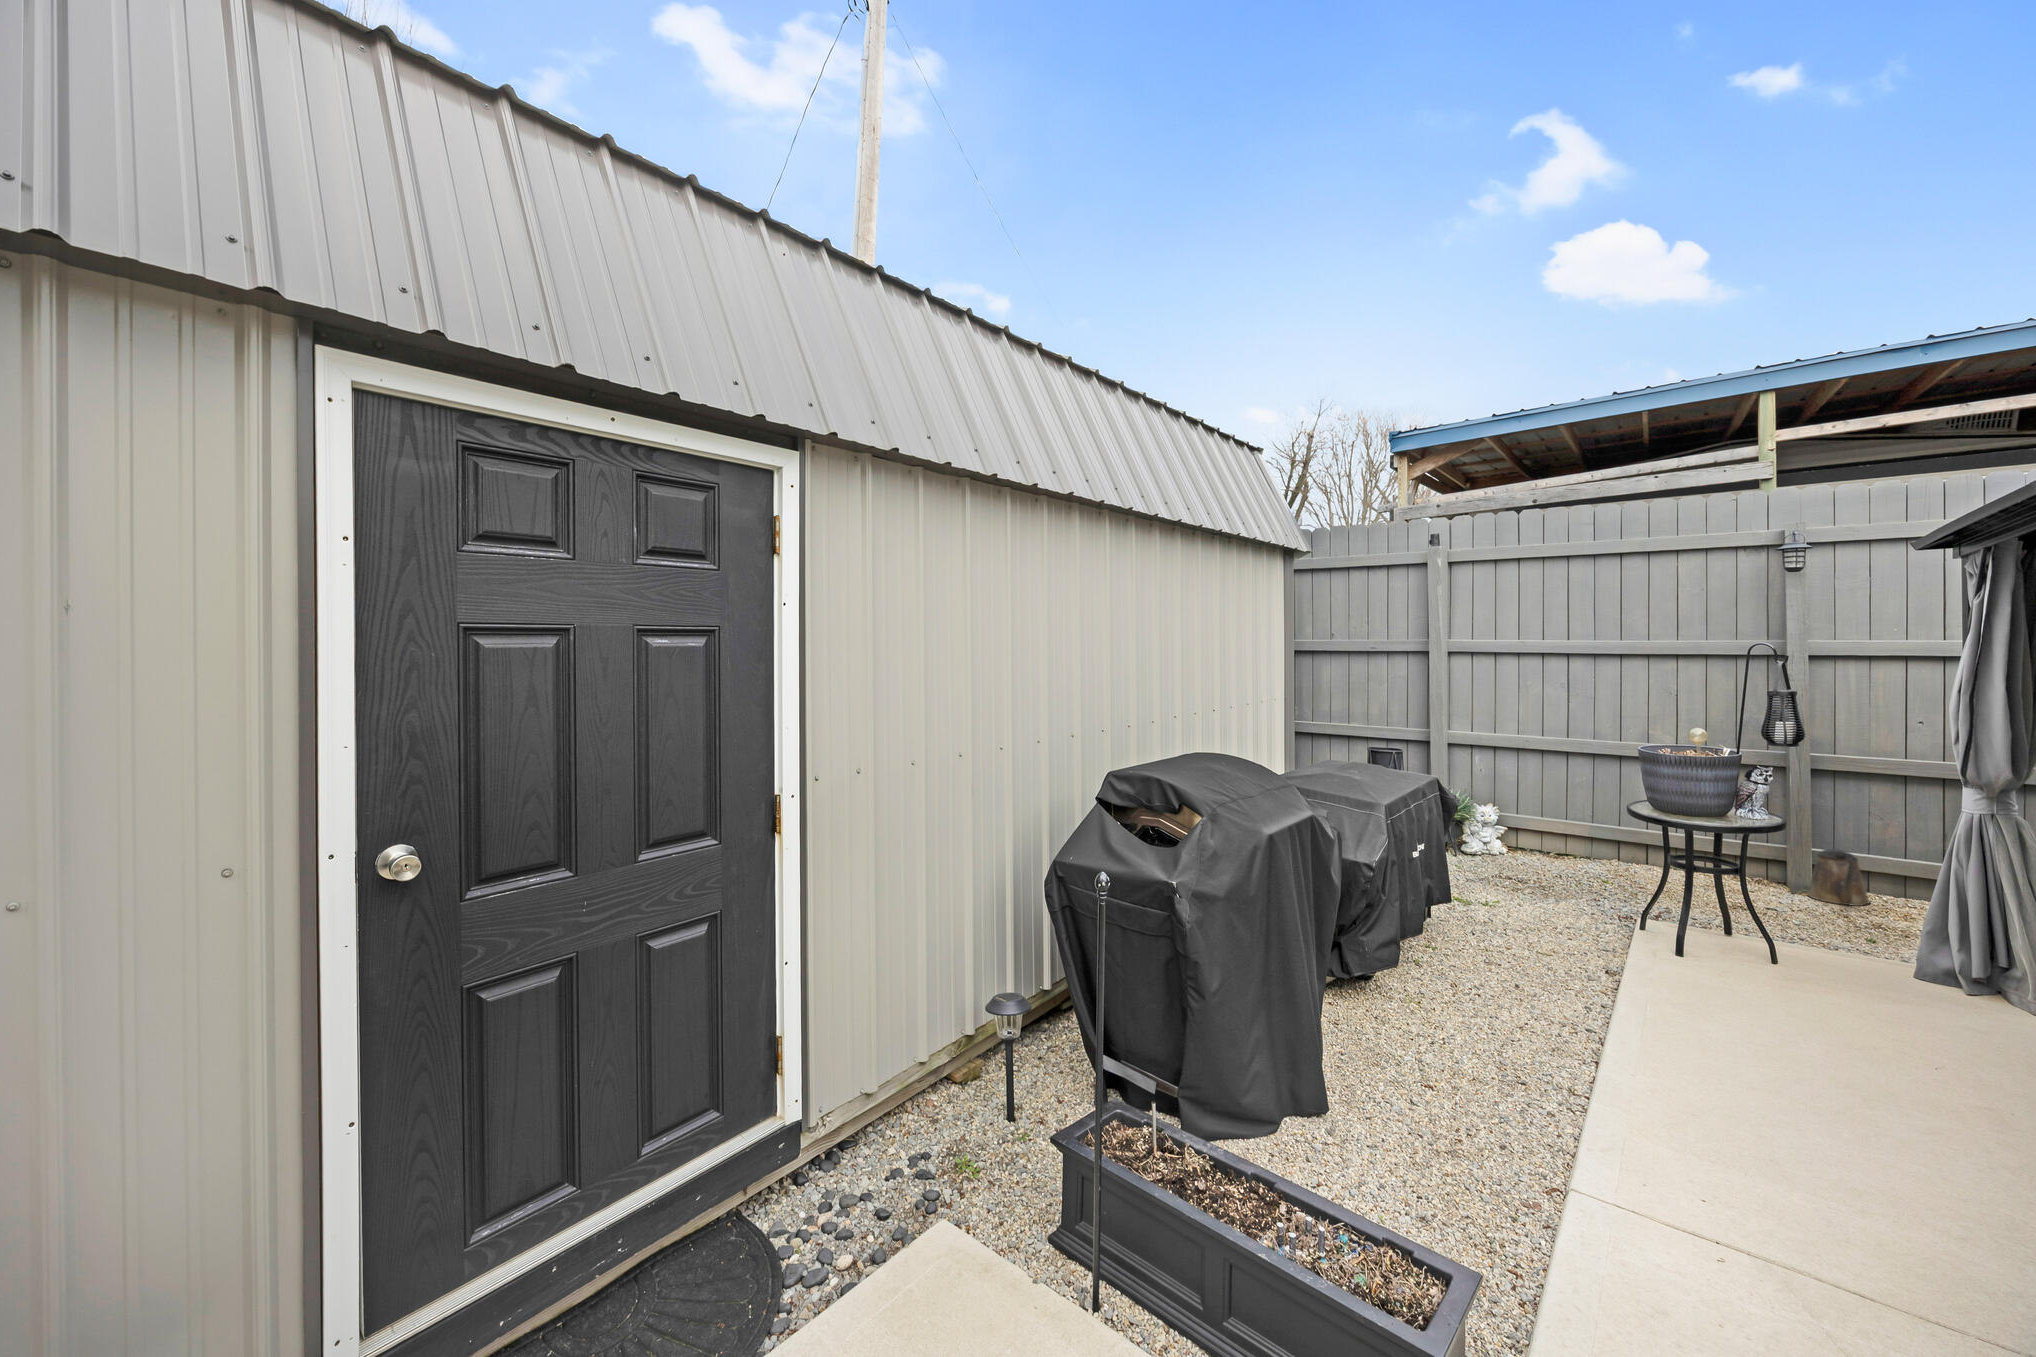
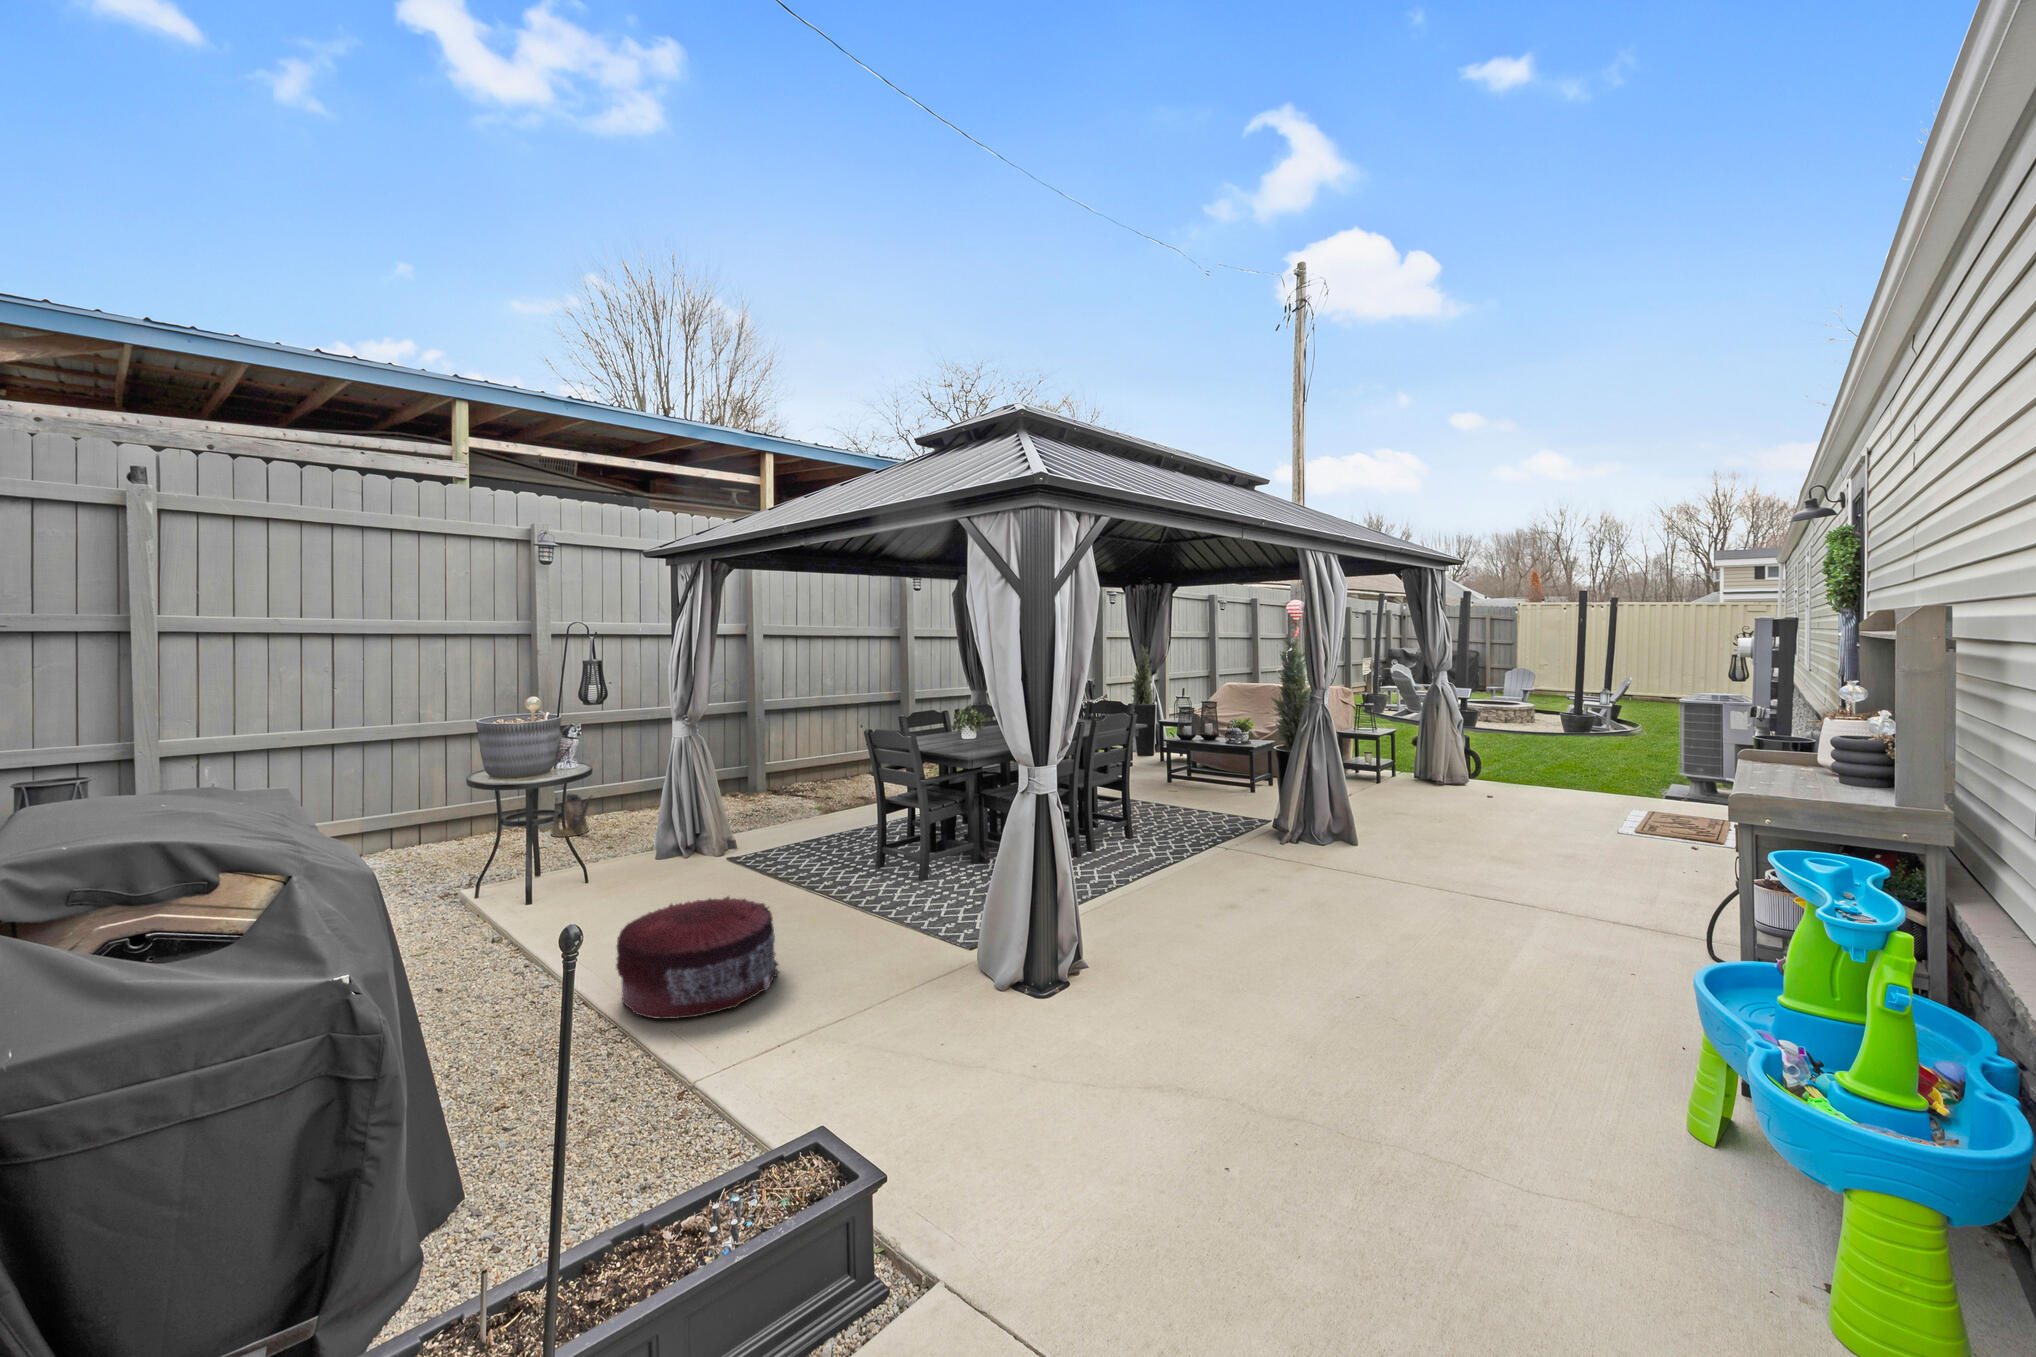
pouf: none [1608,995,1887,1184] -> present [616,896,778,1019]

